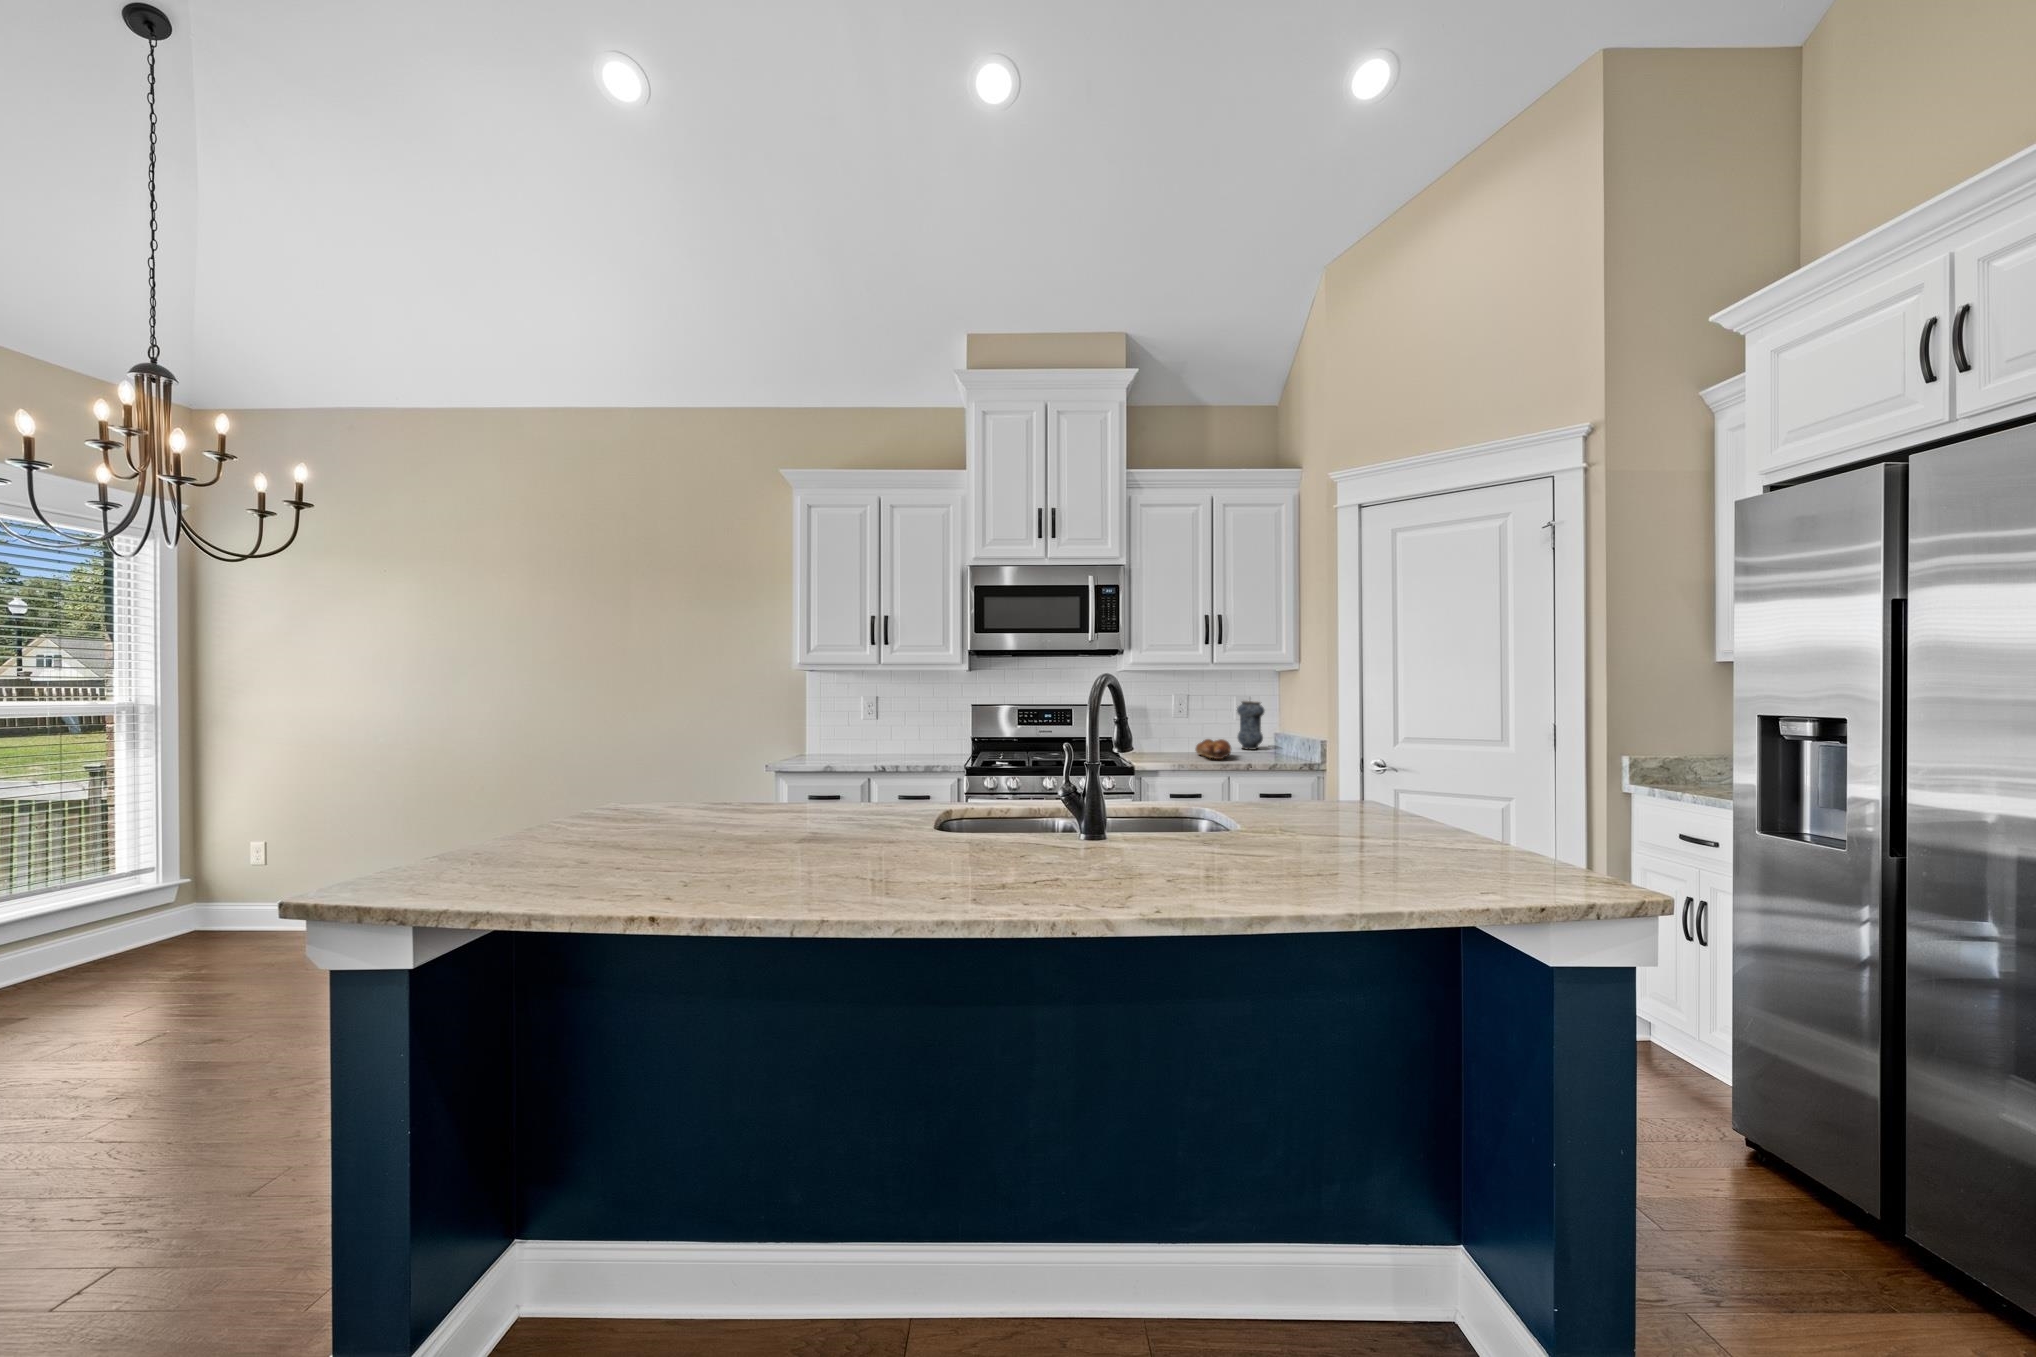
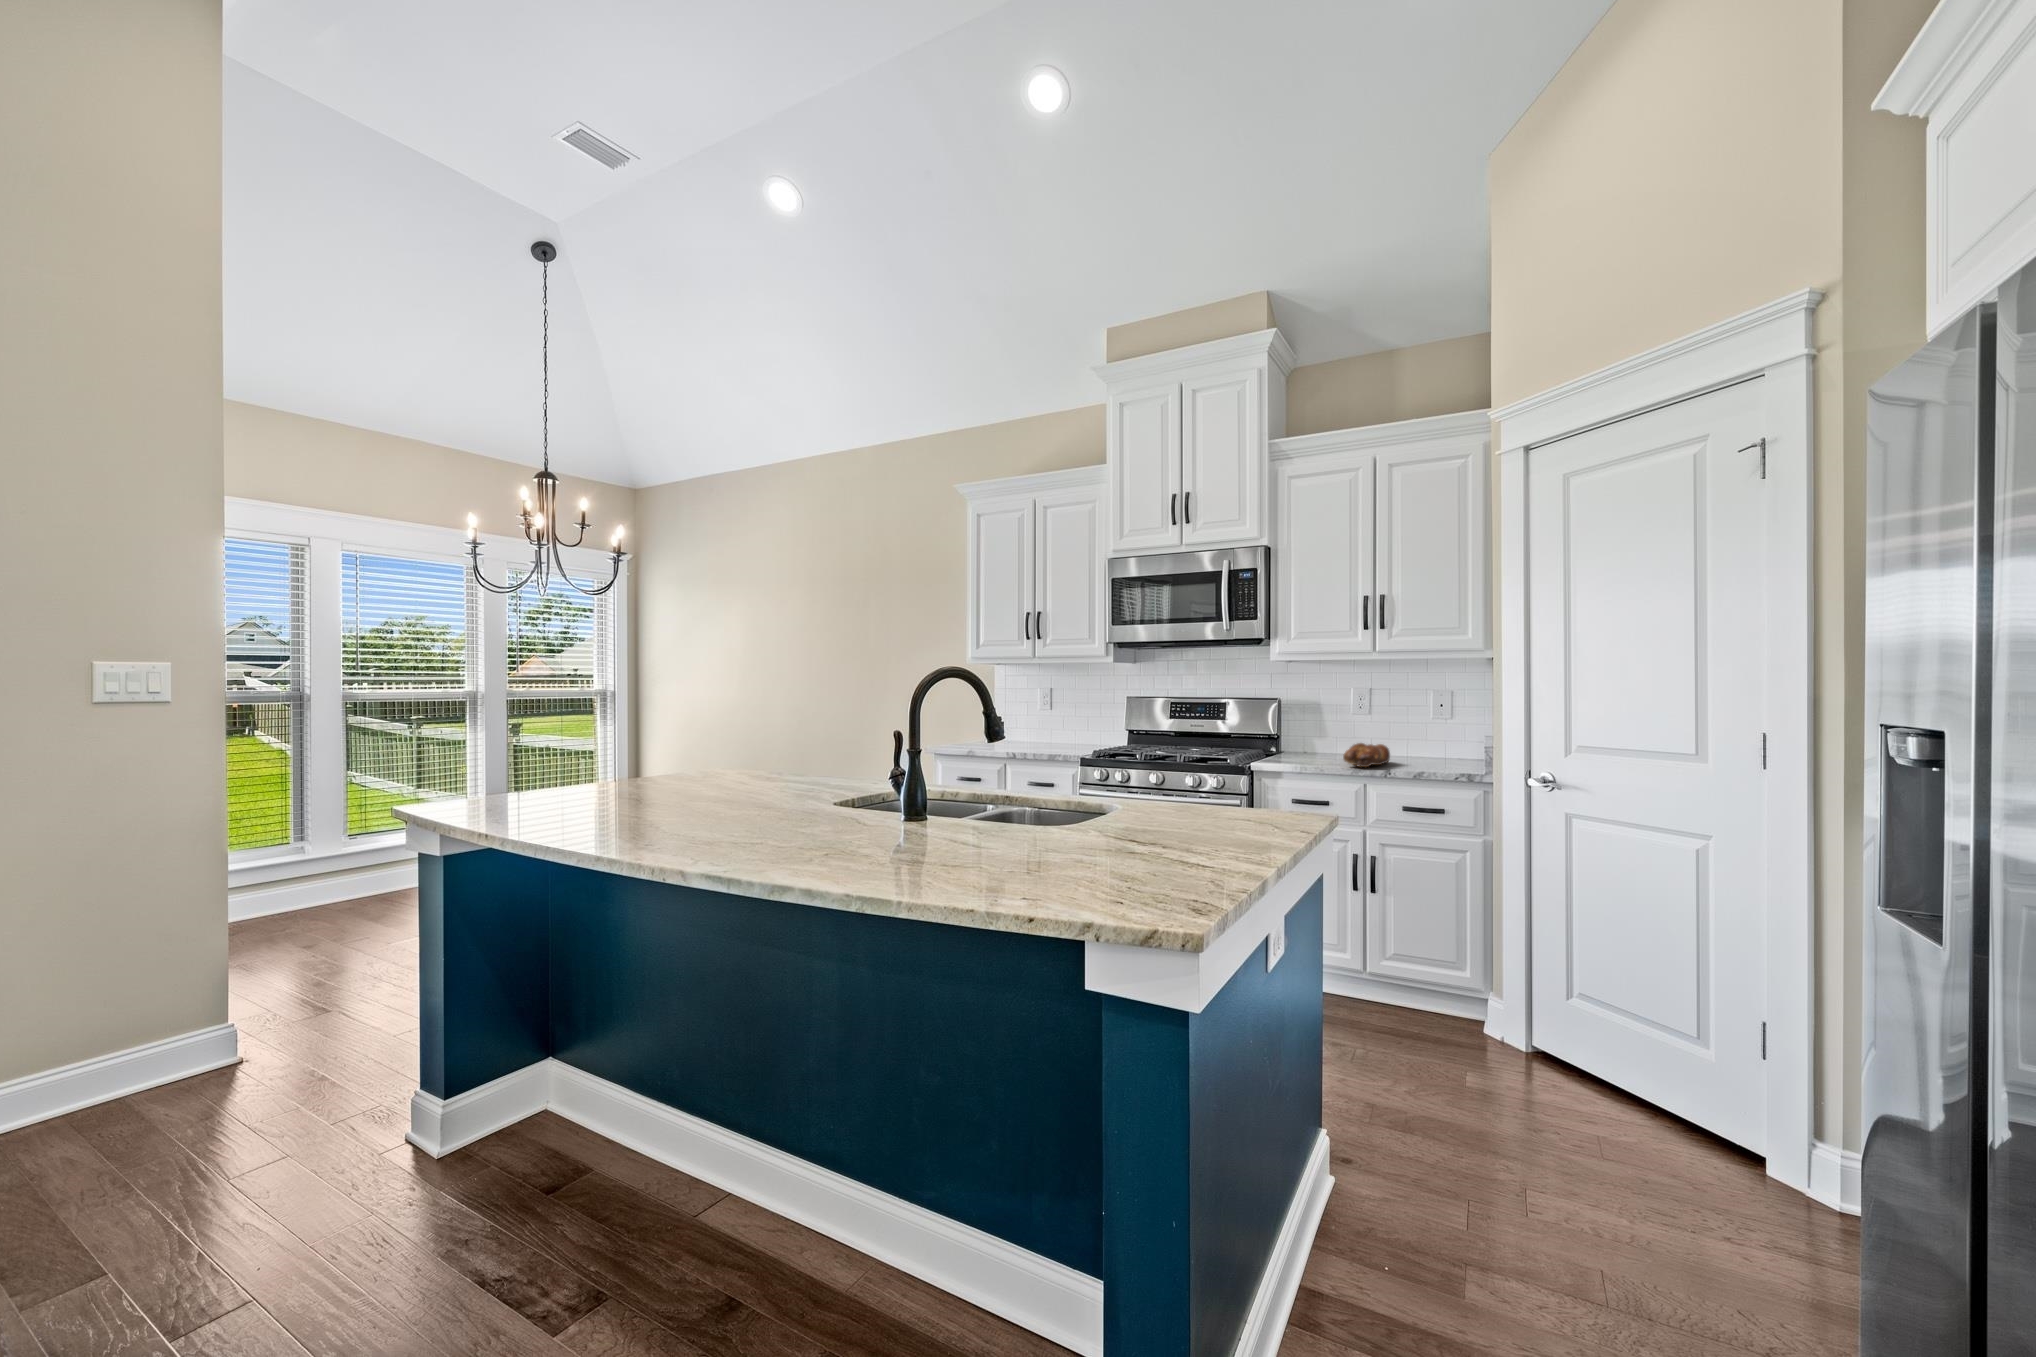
vase: present [1237,701,1264,750] -> none [1425,700,1461,759]

